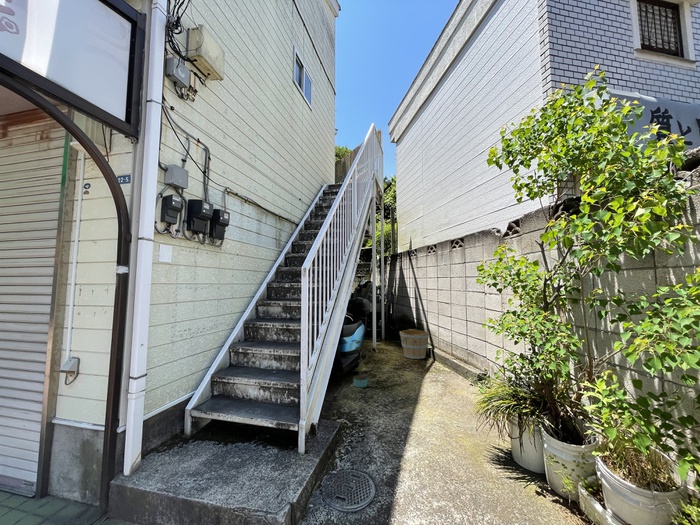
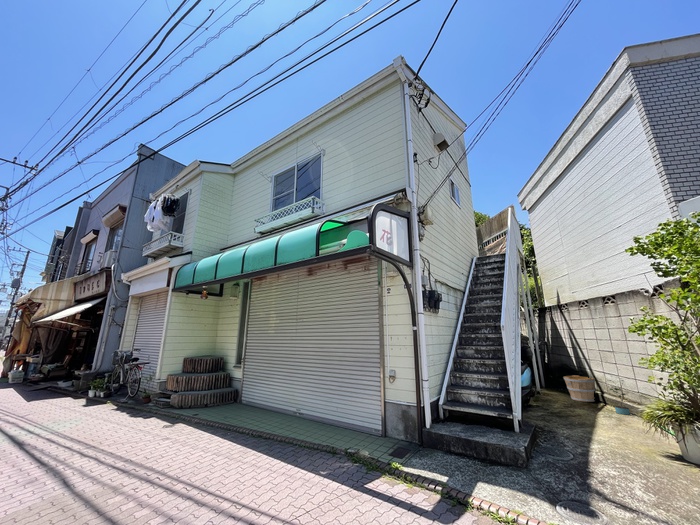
potted plant: present [352,340,373,387] -> present [609,380,630,415]

